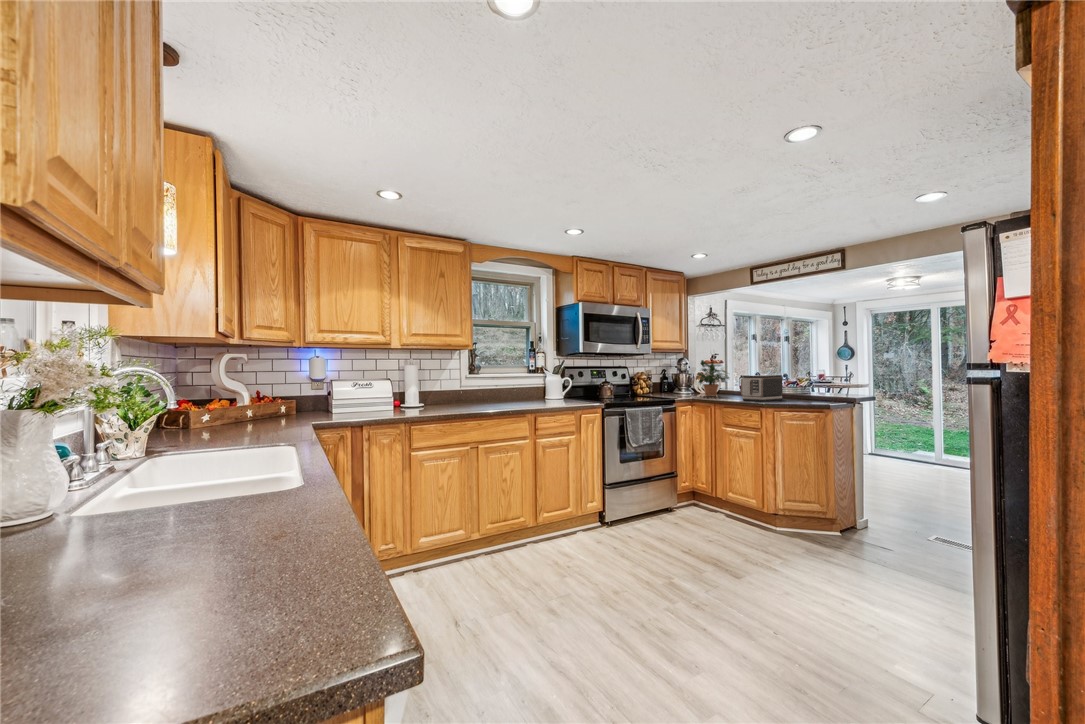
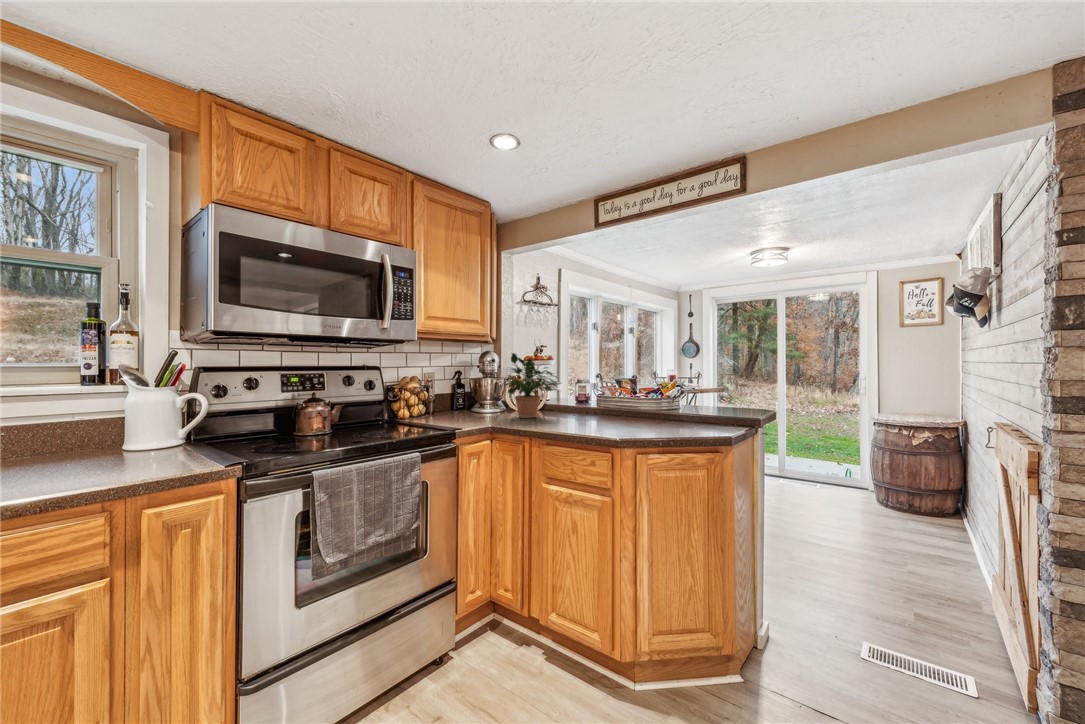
toaster: present [741,375,782,401] -> none [576,381,645,433]

